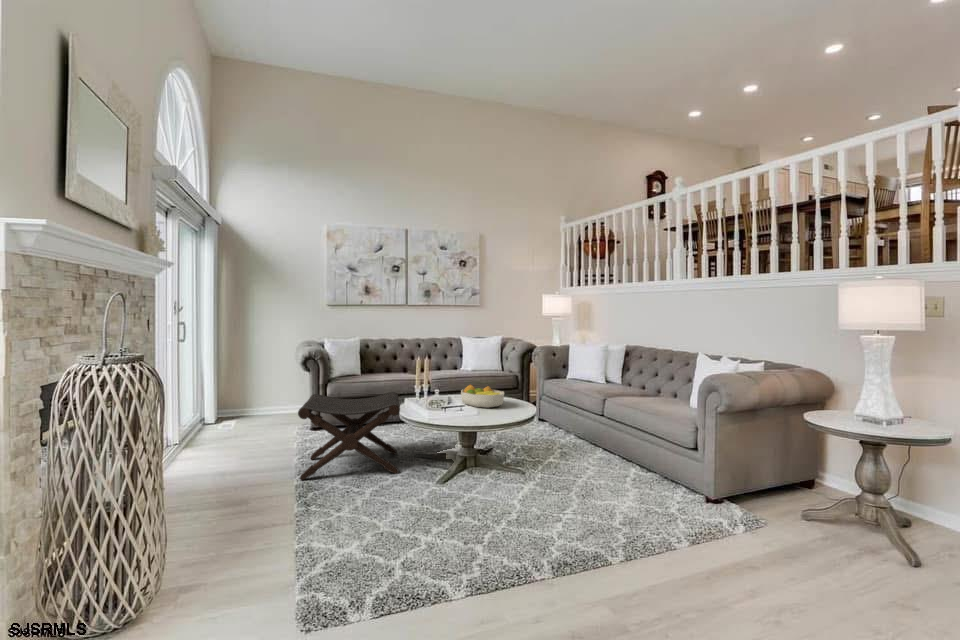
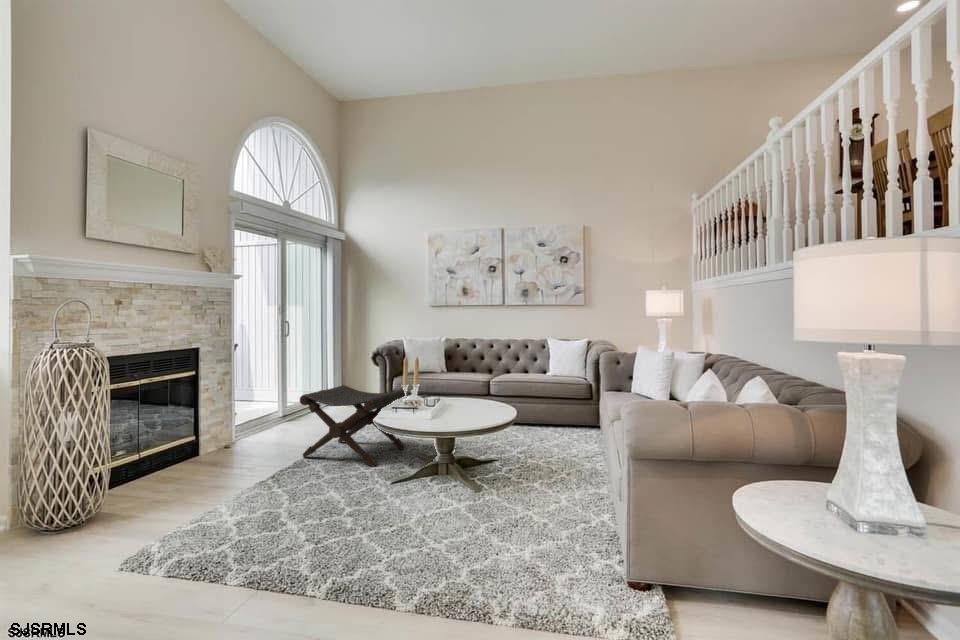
fruit bowl: present [461,385,504,408] -> none [435,388,475,414]

